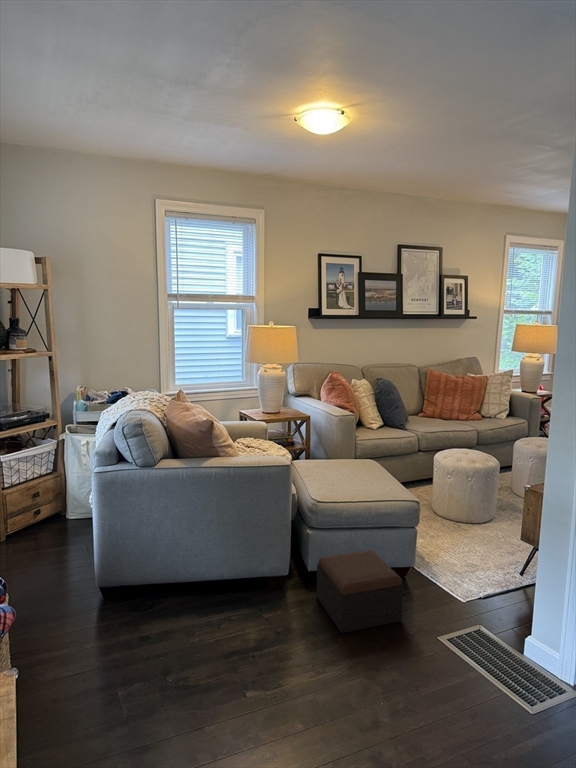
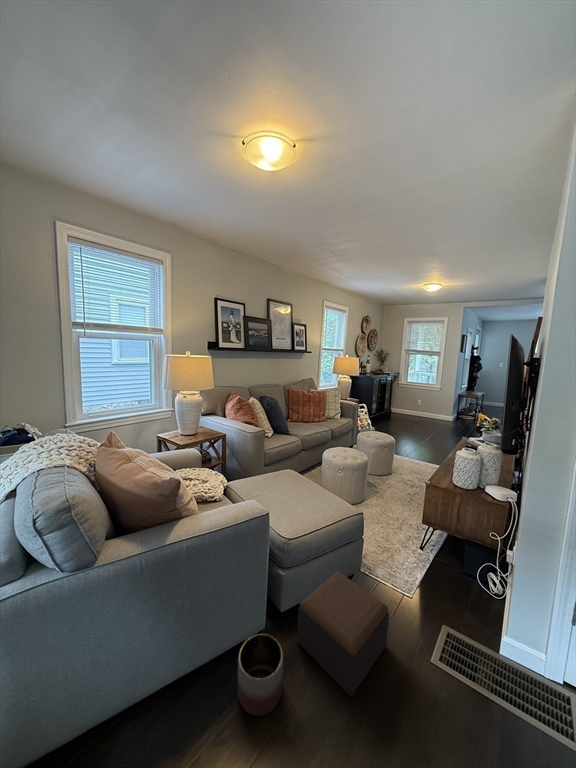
planter: none [251,569,289,619] -> present [237,634,283,716]

